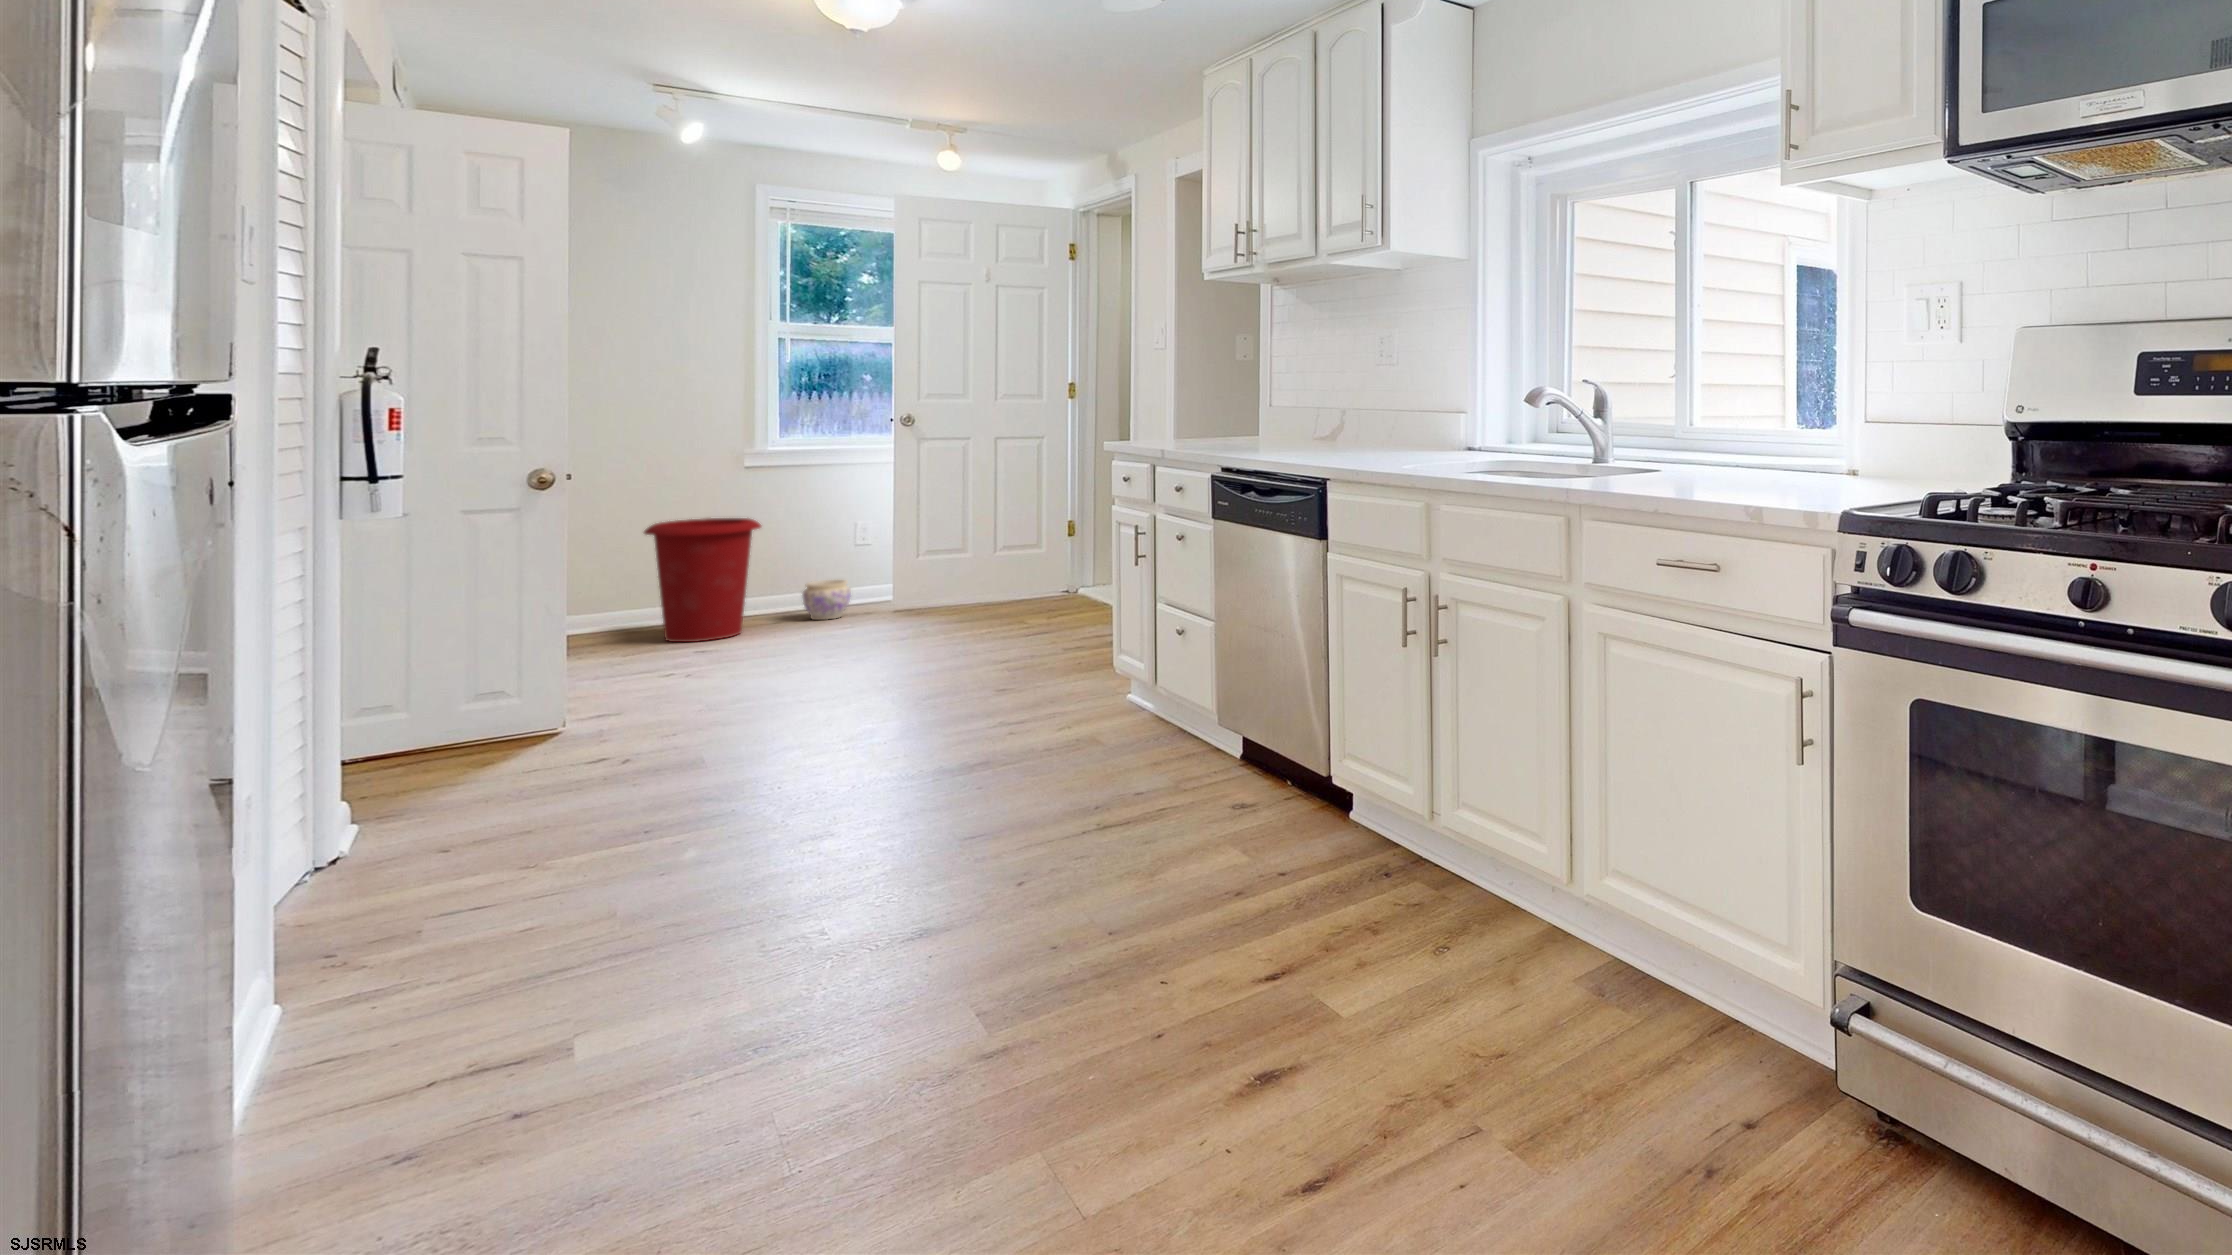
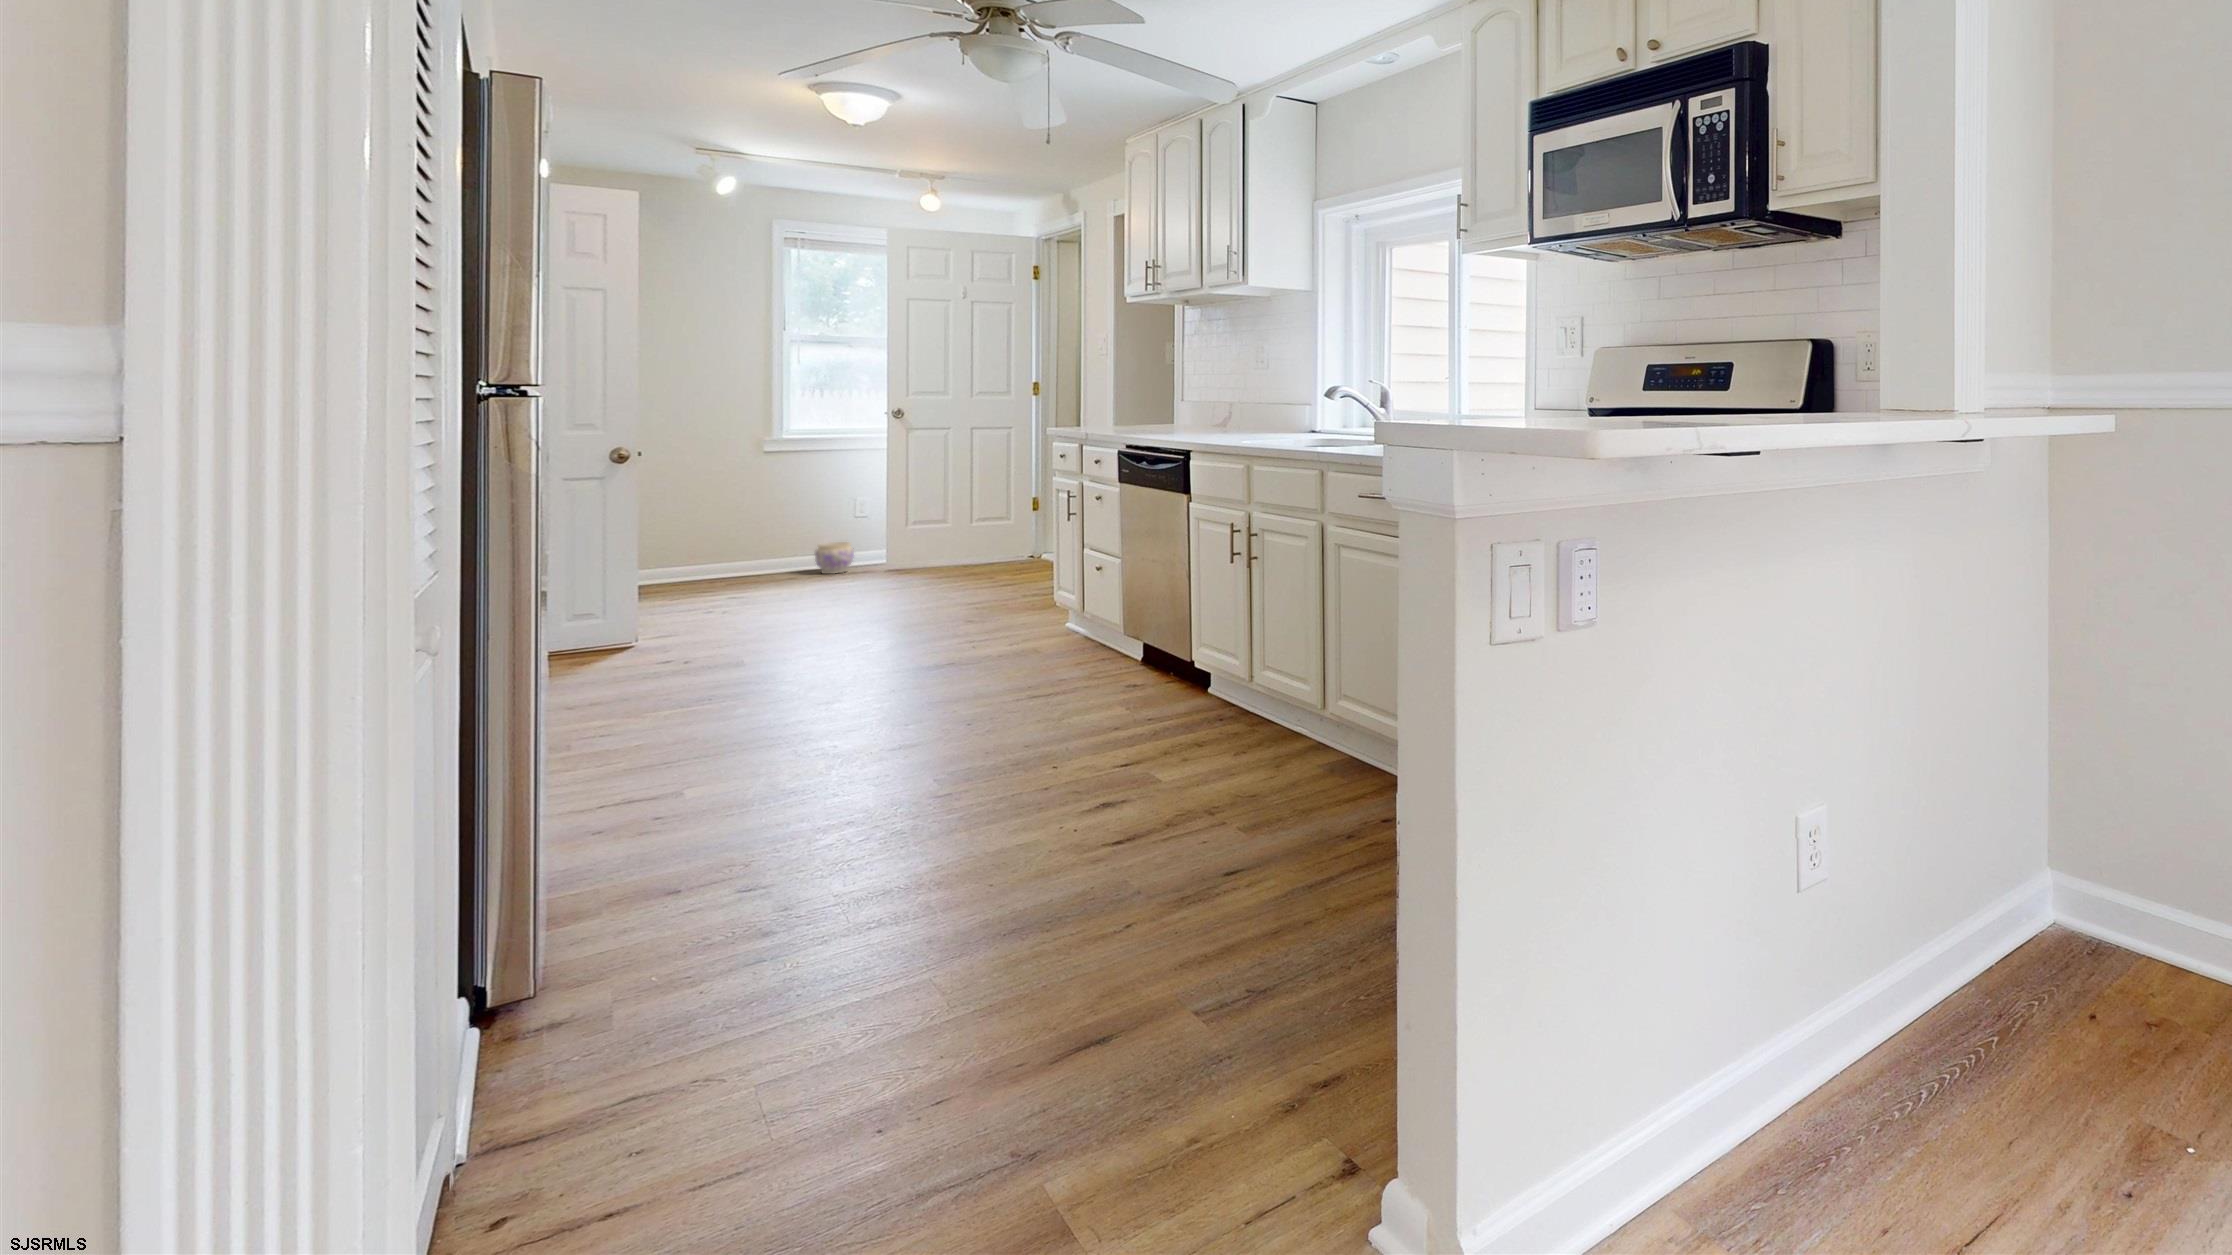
waste bin: present [644,518,761,642] -> none [687,491,782,589]

